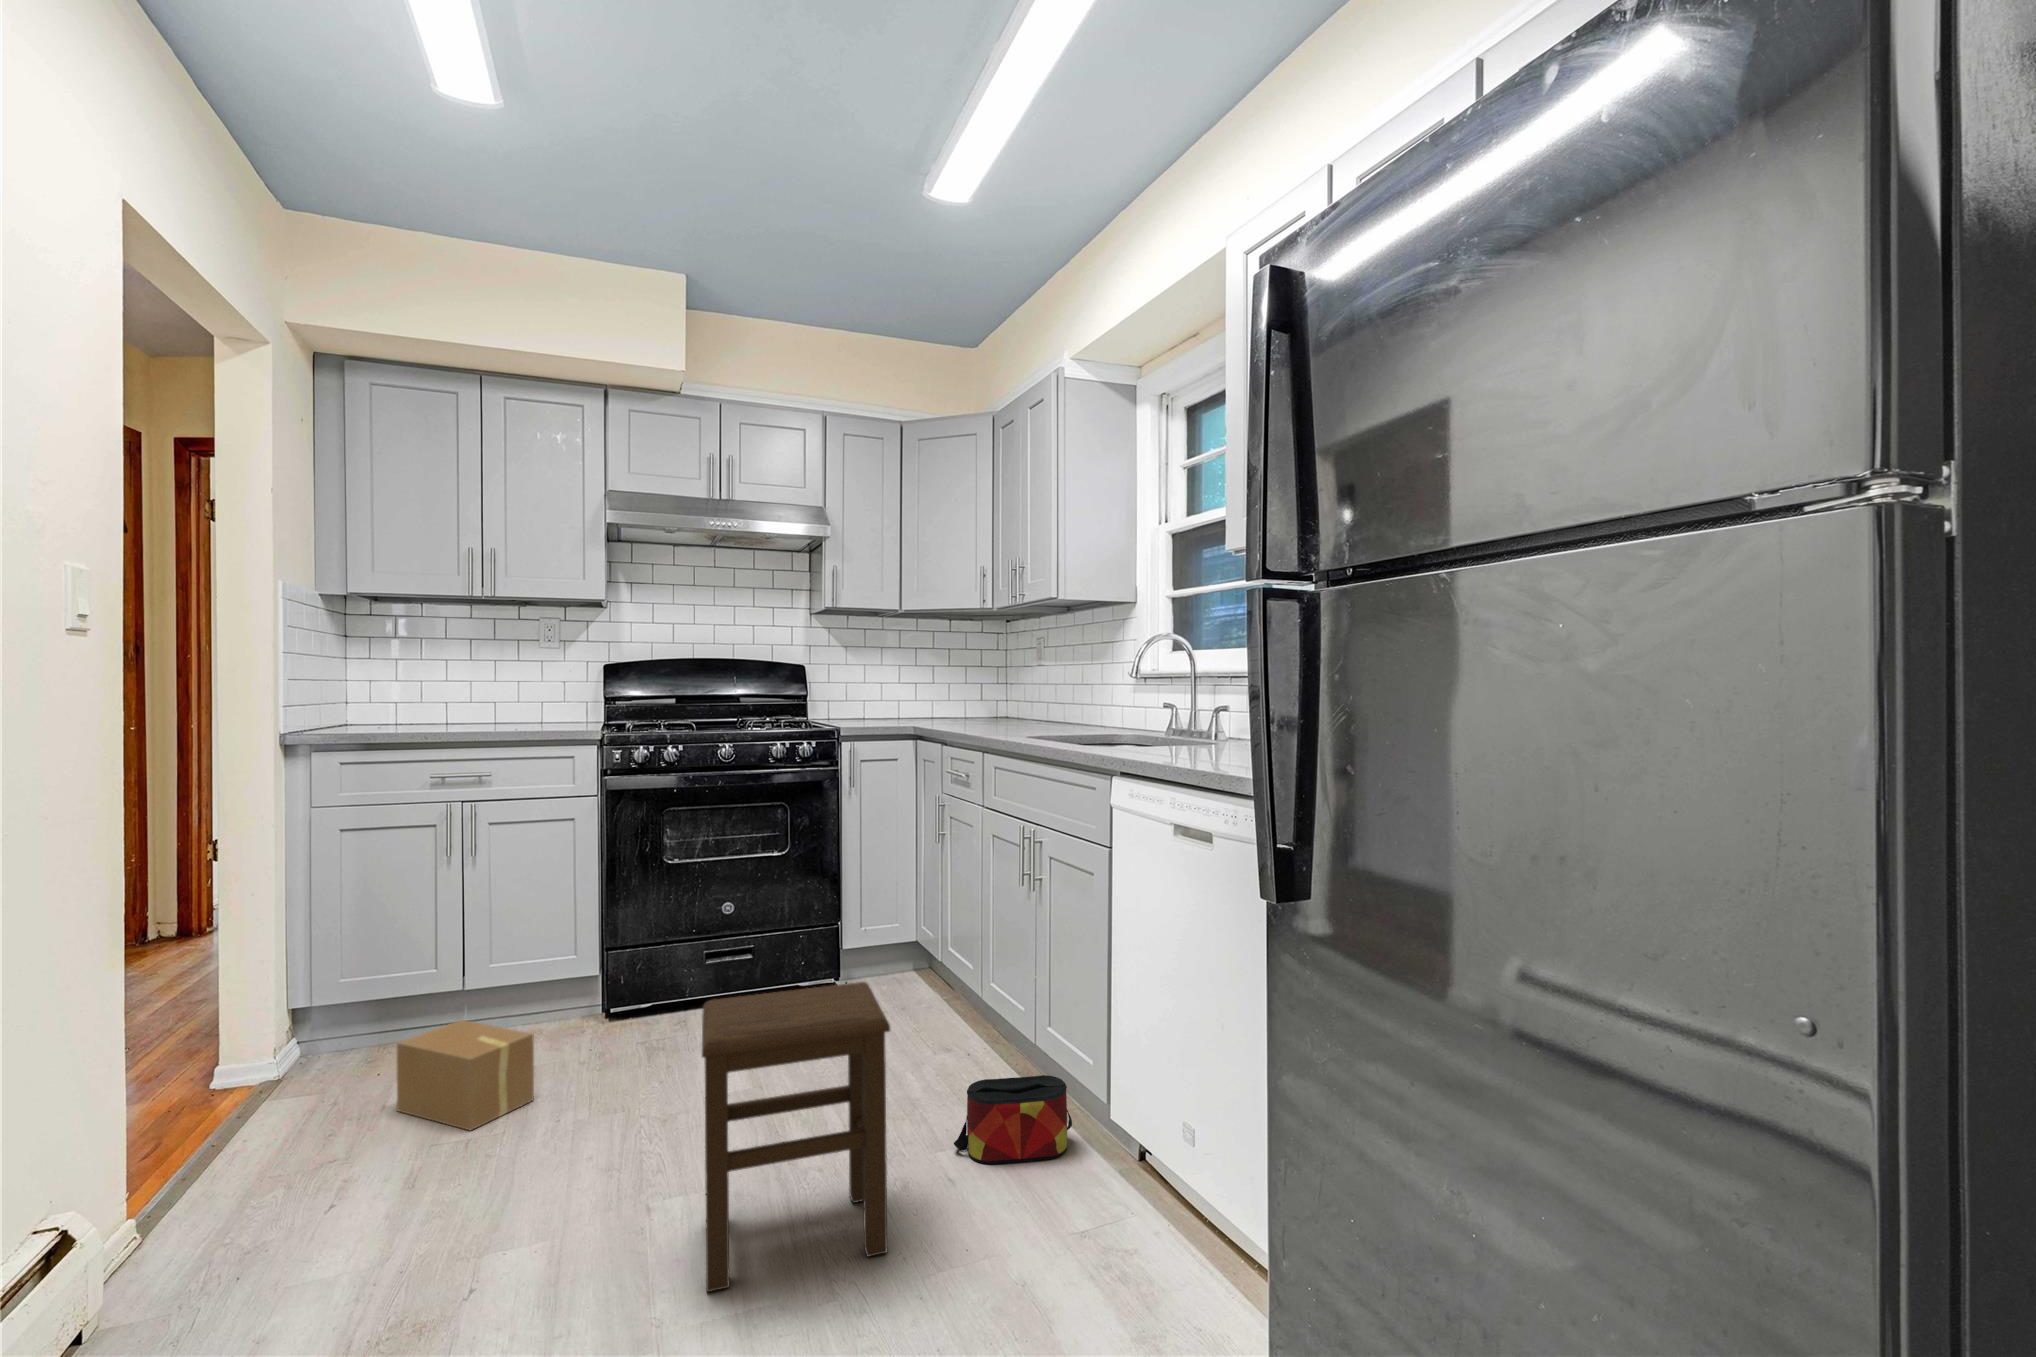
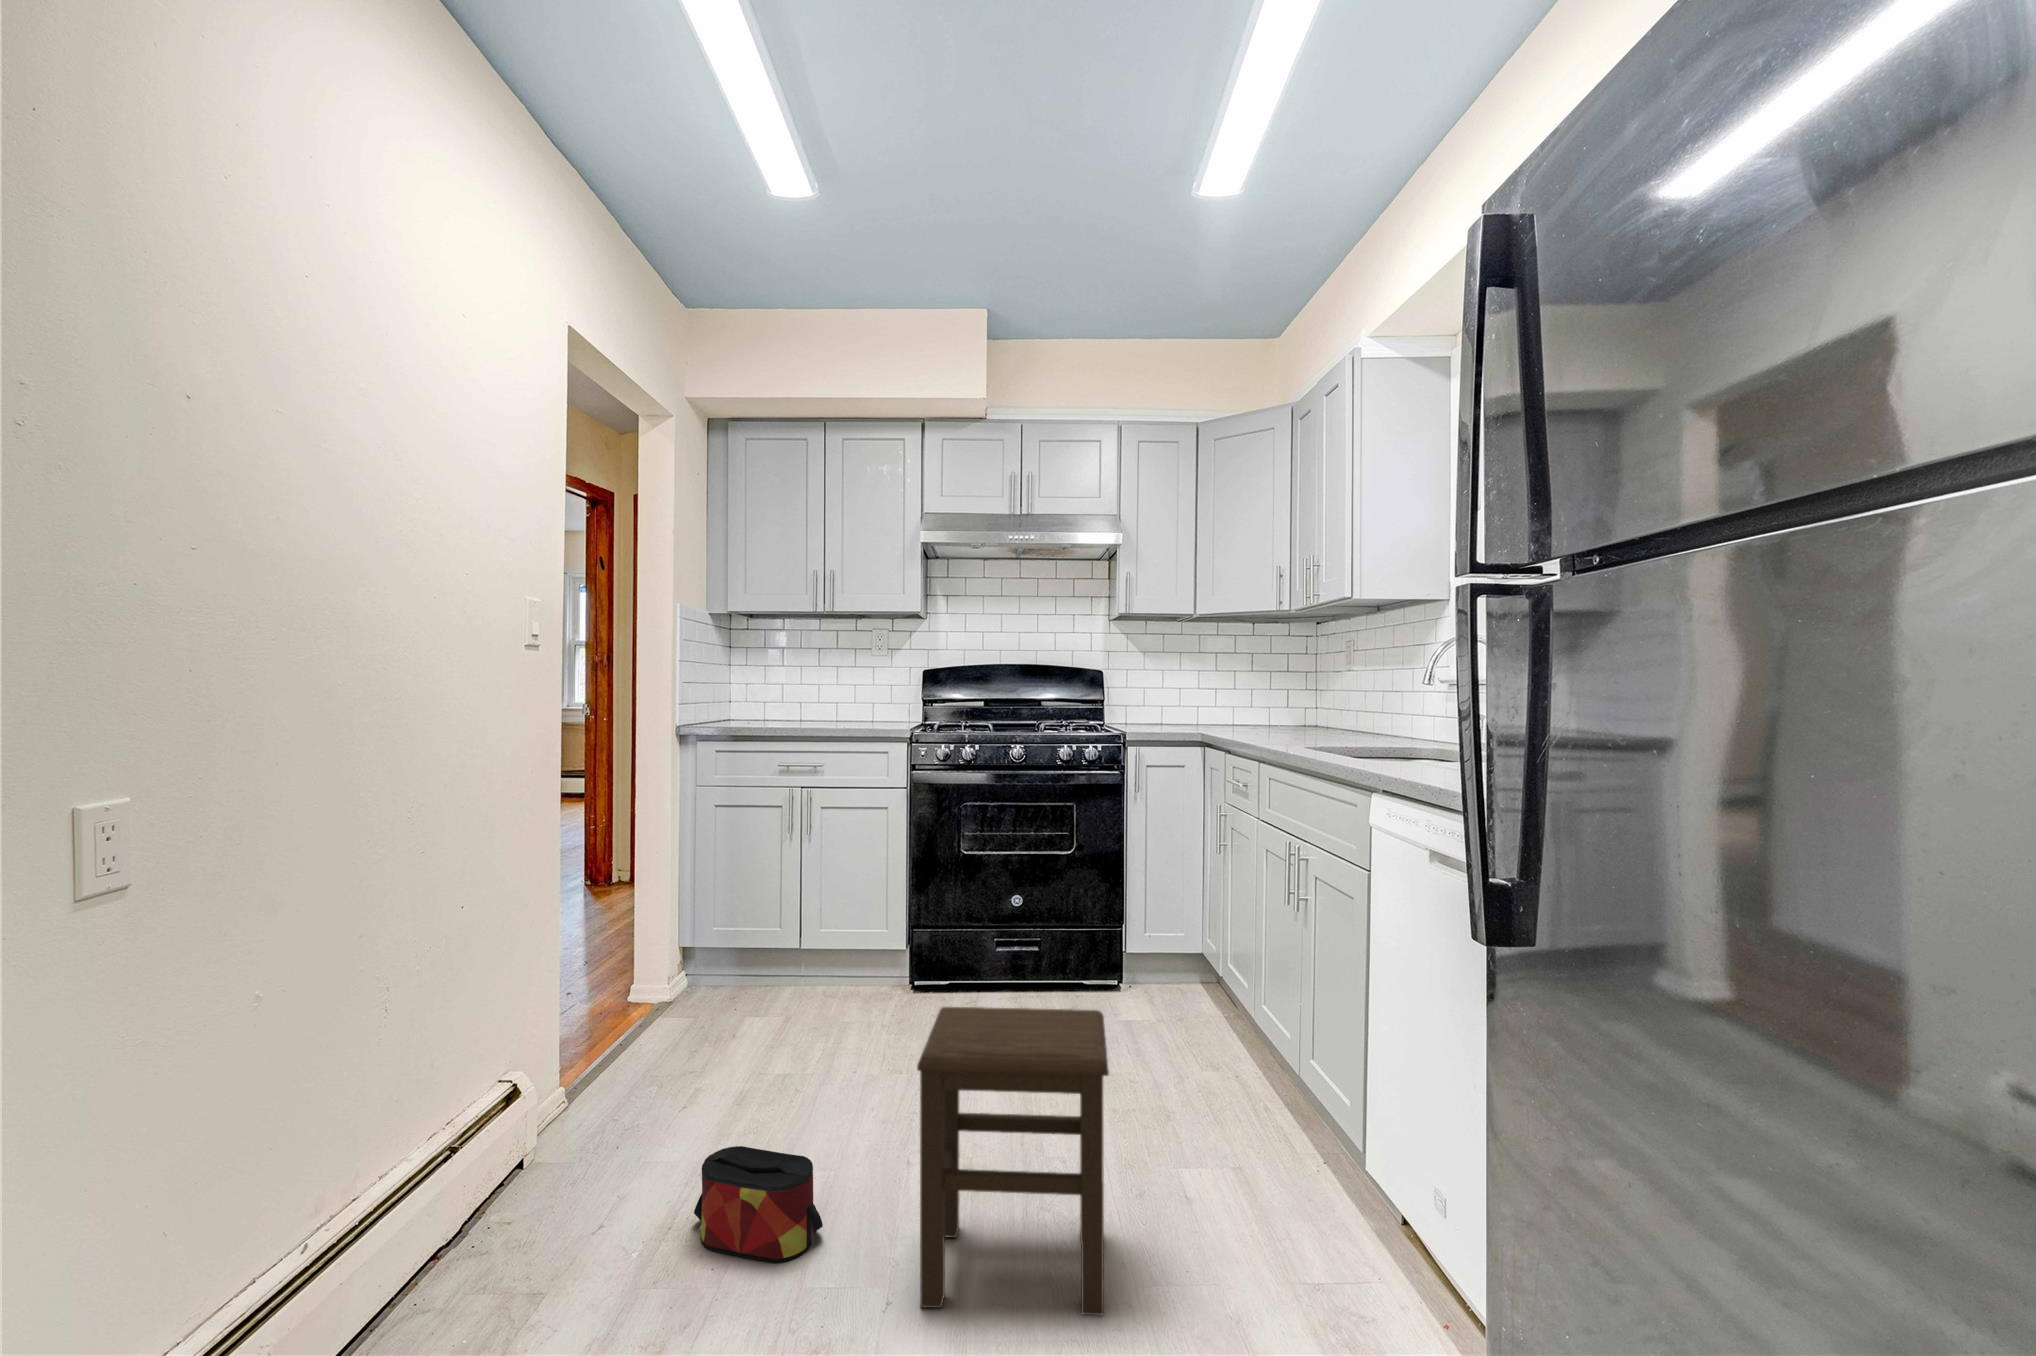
cardboard box: present [397,1020,534,1130] -> none [736,977,835,1079]
bag: present [954,1075,1072,1164] -> present [694,1146,823,1262]

